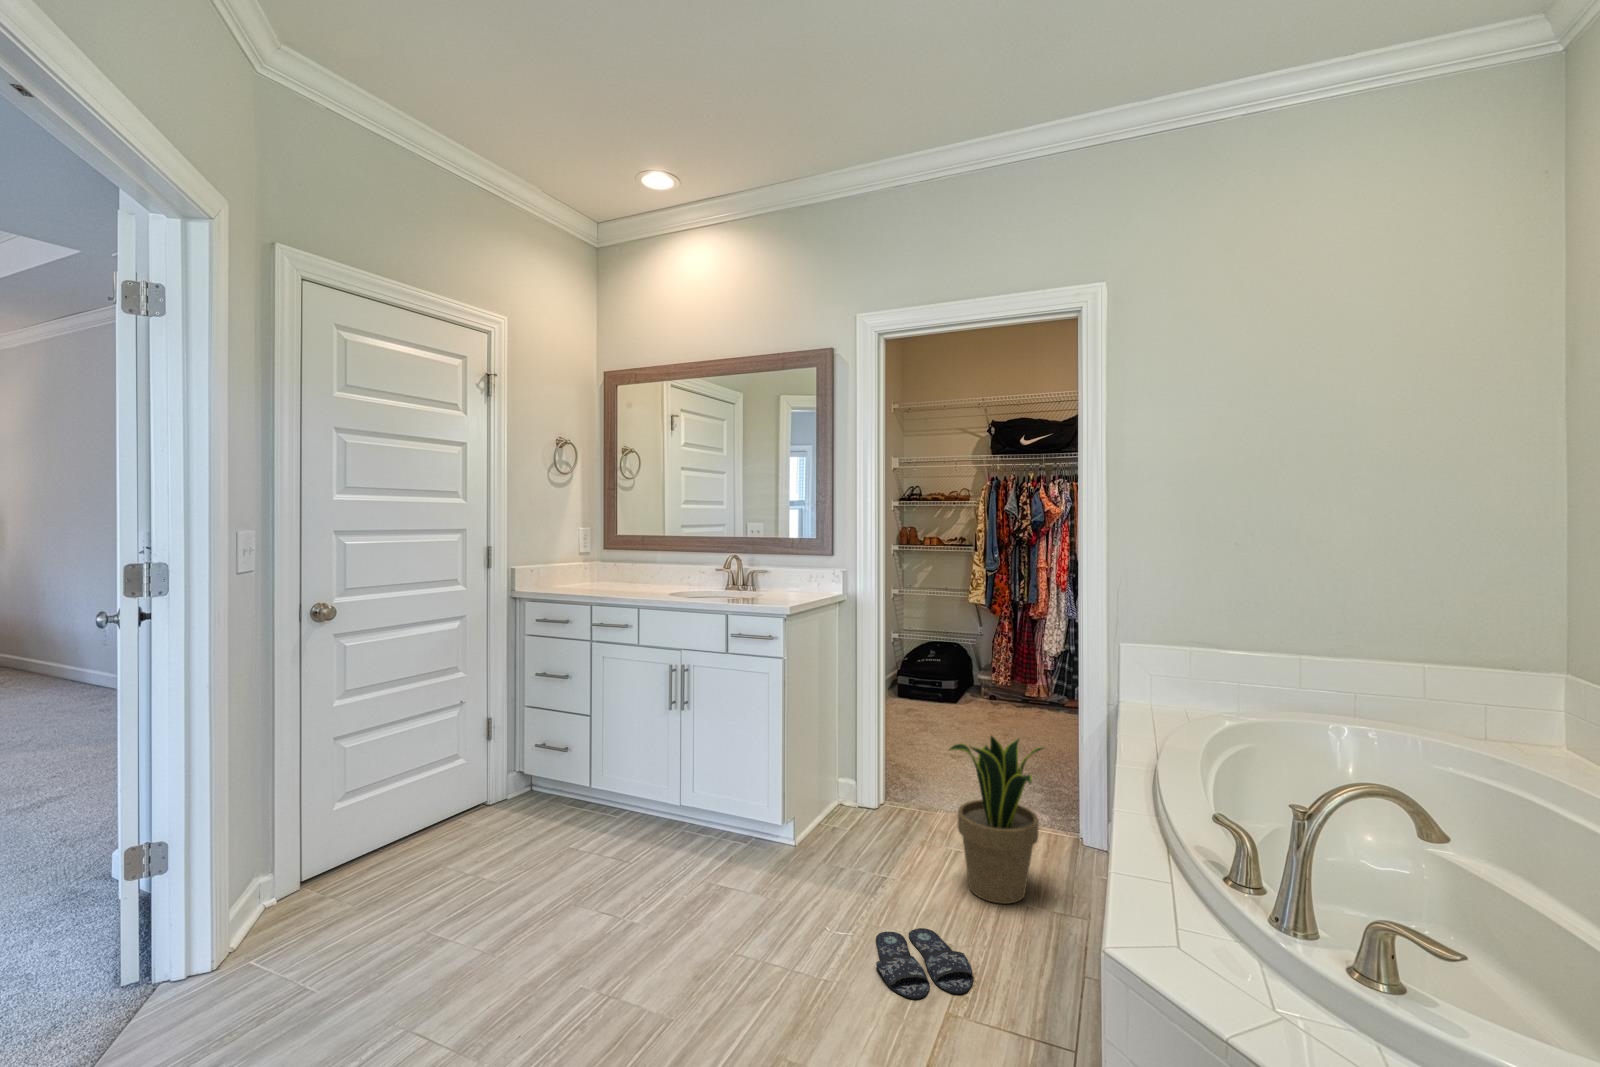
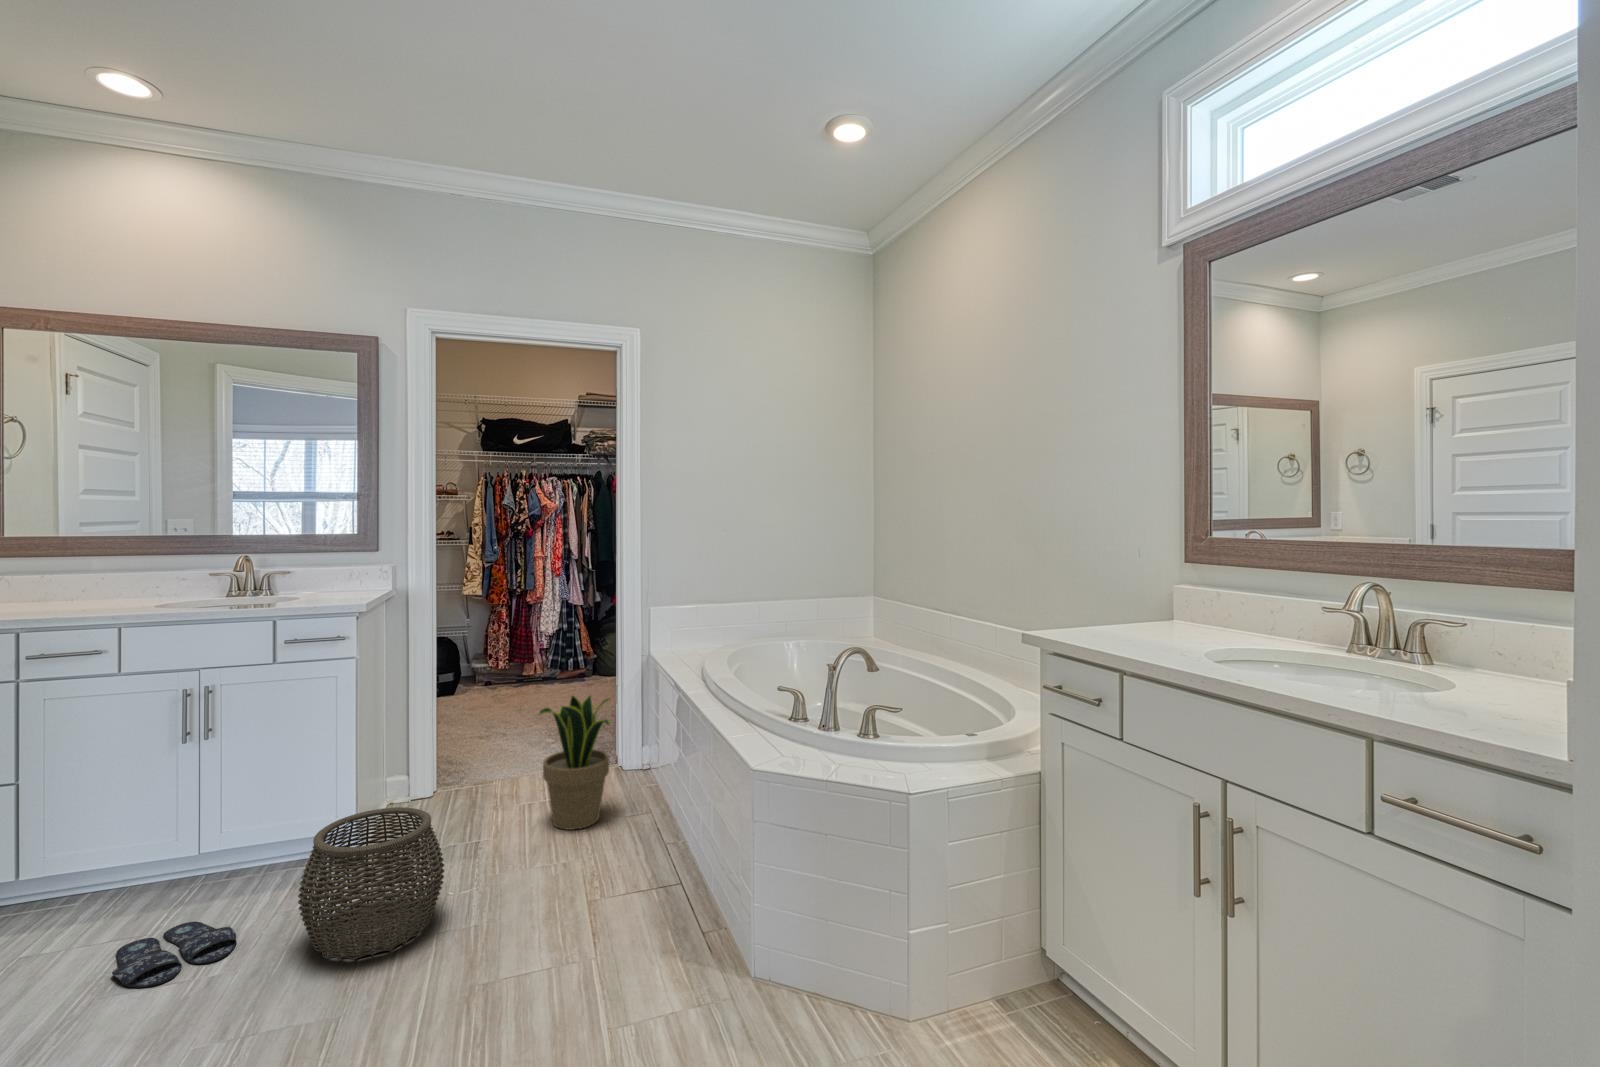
woven basket: none [683,813,810,970] -> present [298,807,445,960]
slippers: present [876,928,973,999] -> present [112,922,237,988]

